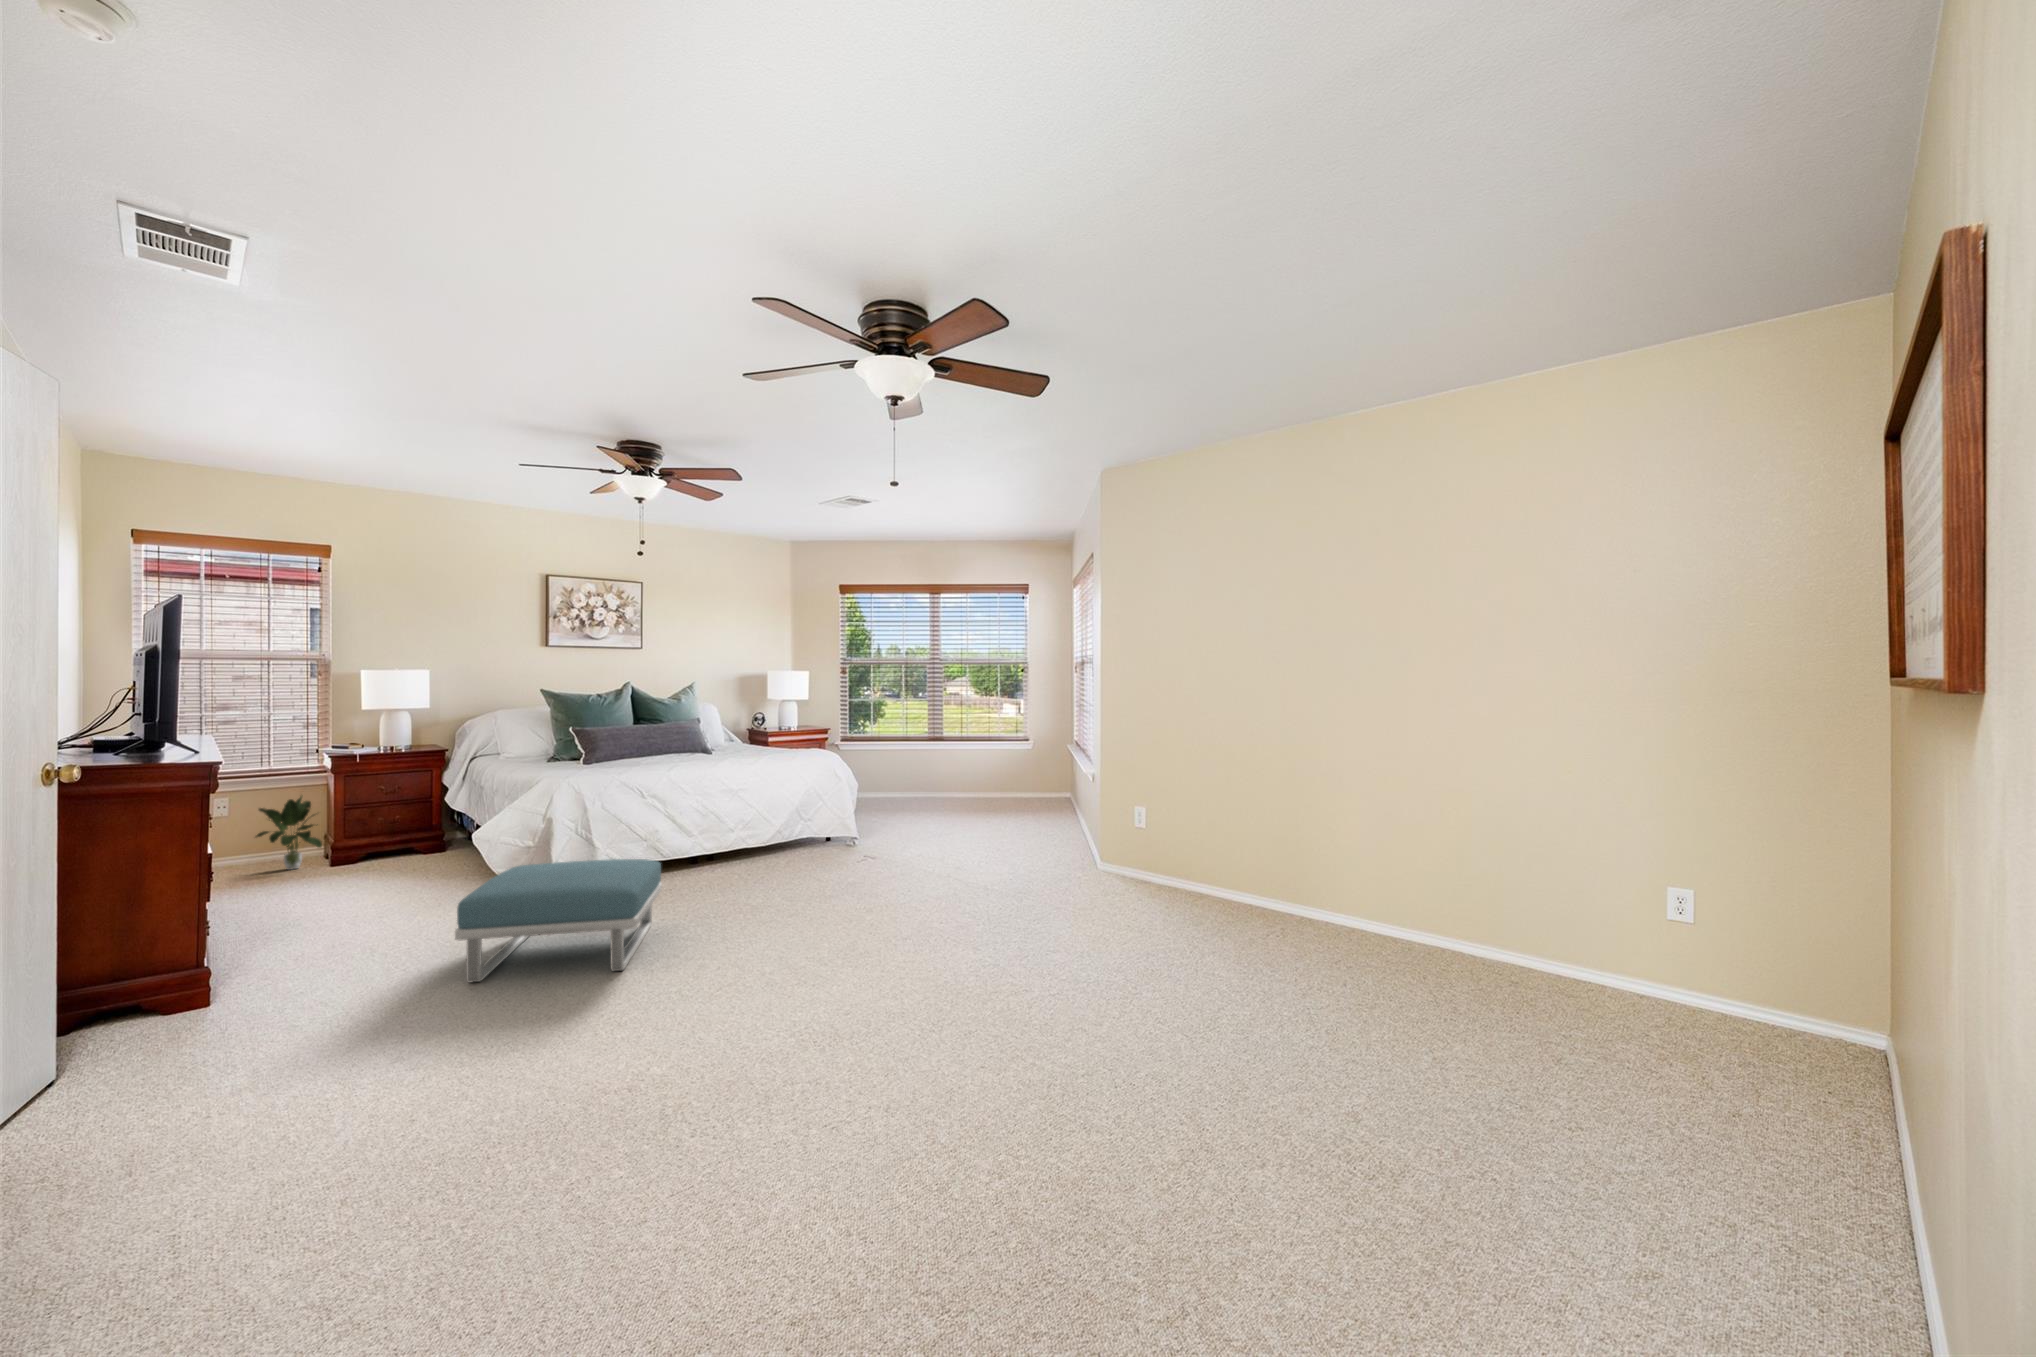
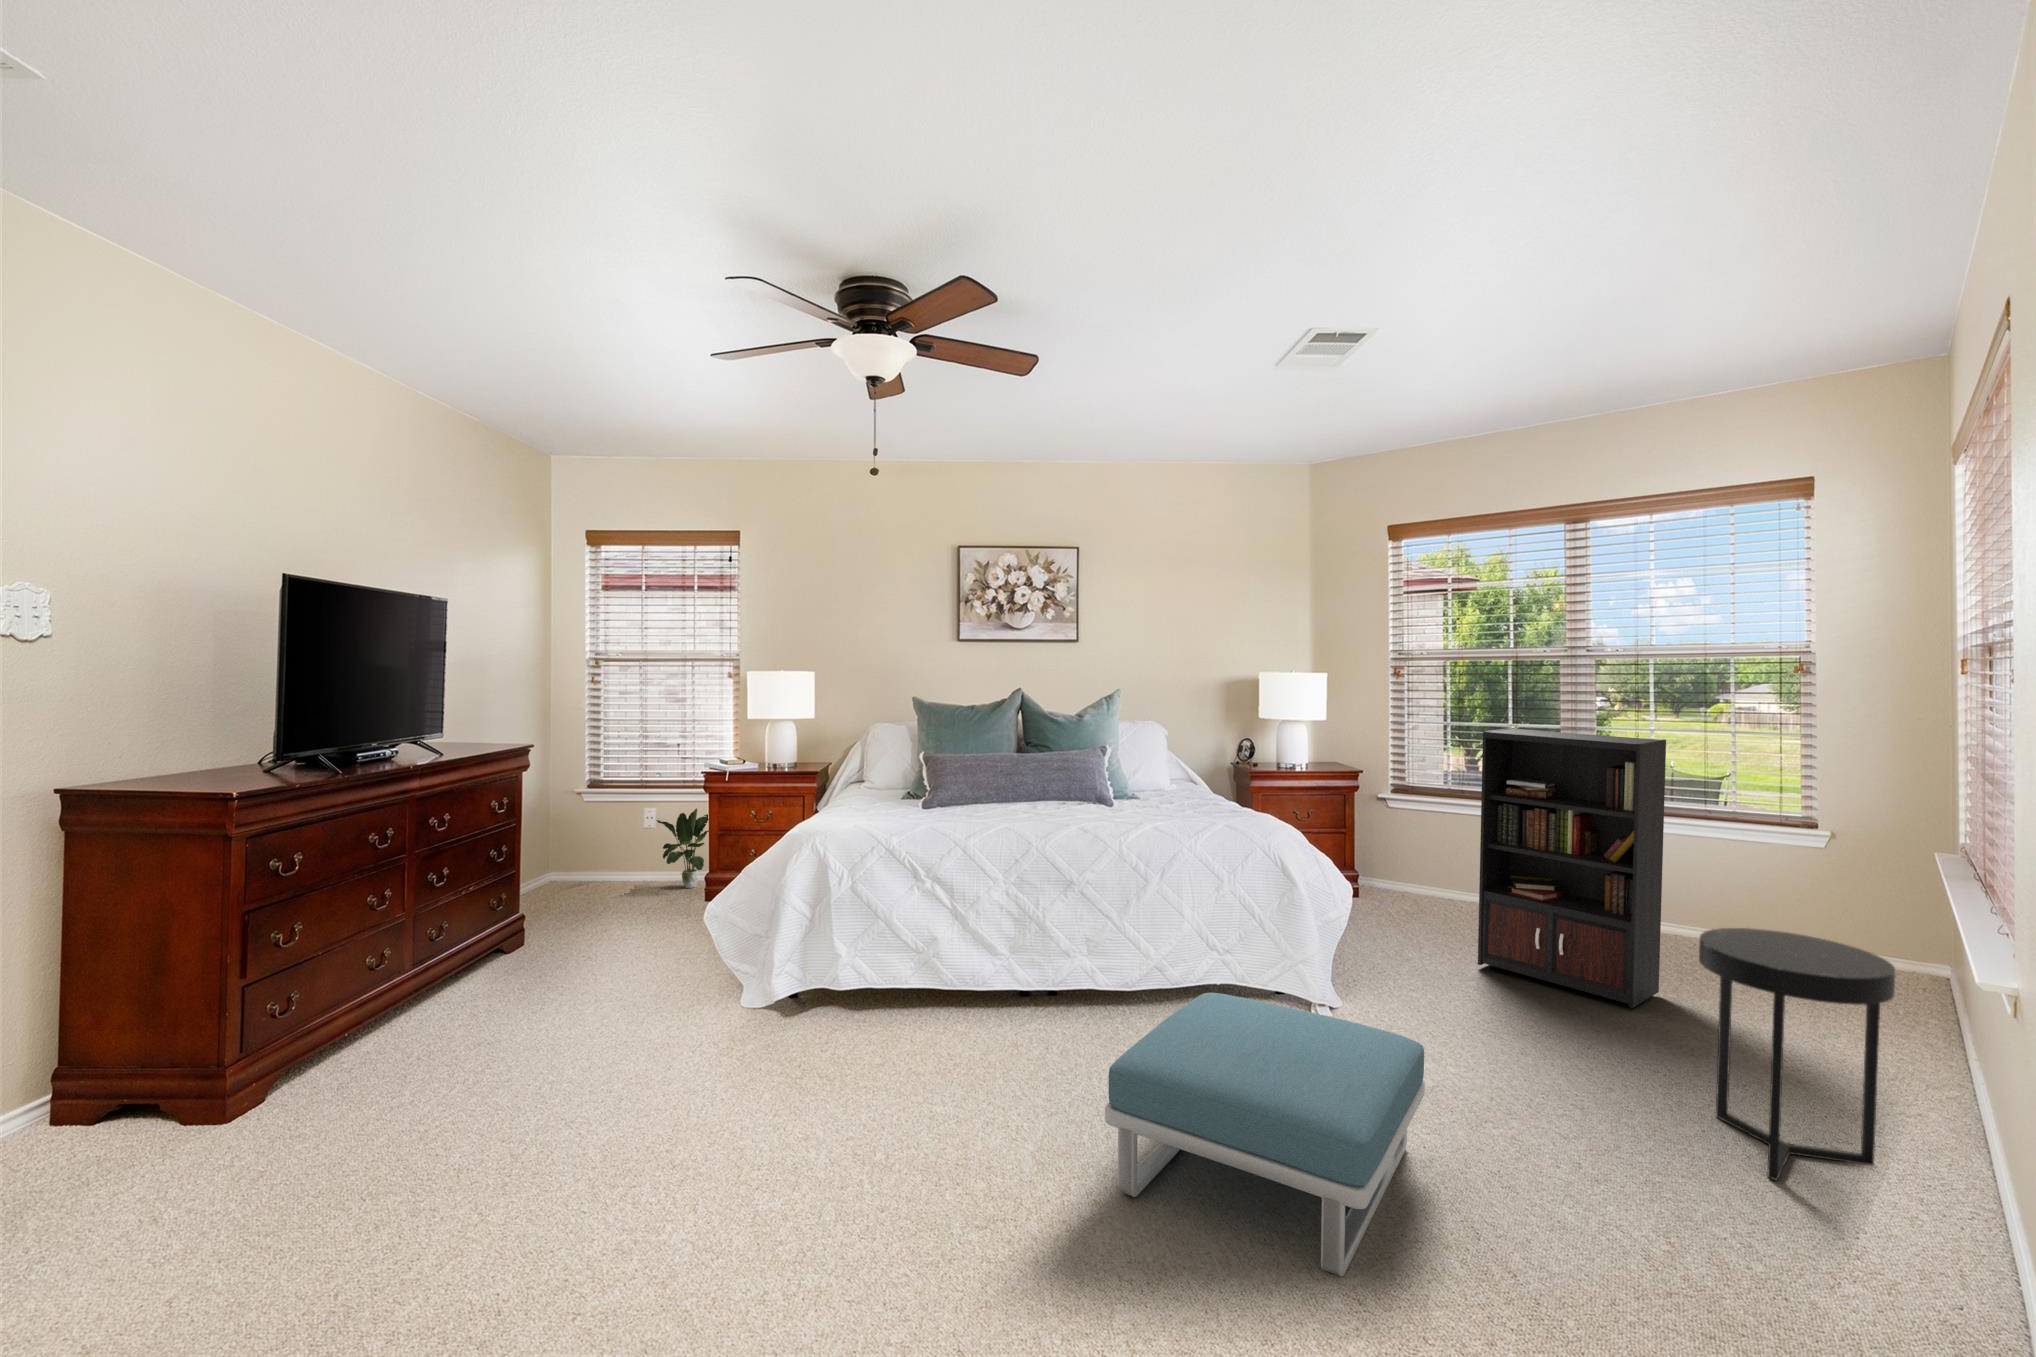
bookcase: none [913,694,1006,812] -> present [1478,728,1666,1008]
side table: none [1025,755,1079,836] -> present [1699,928,1895,1180]
footstool: present [455,859,662,982] -> present [1105,993,1425,1276]

